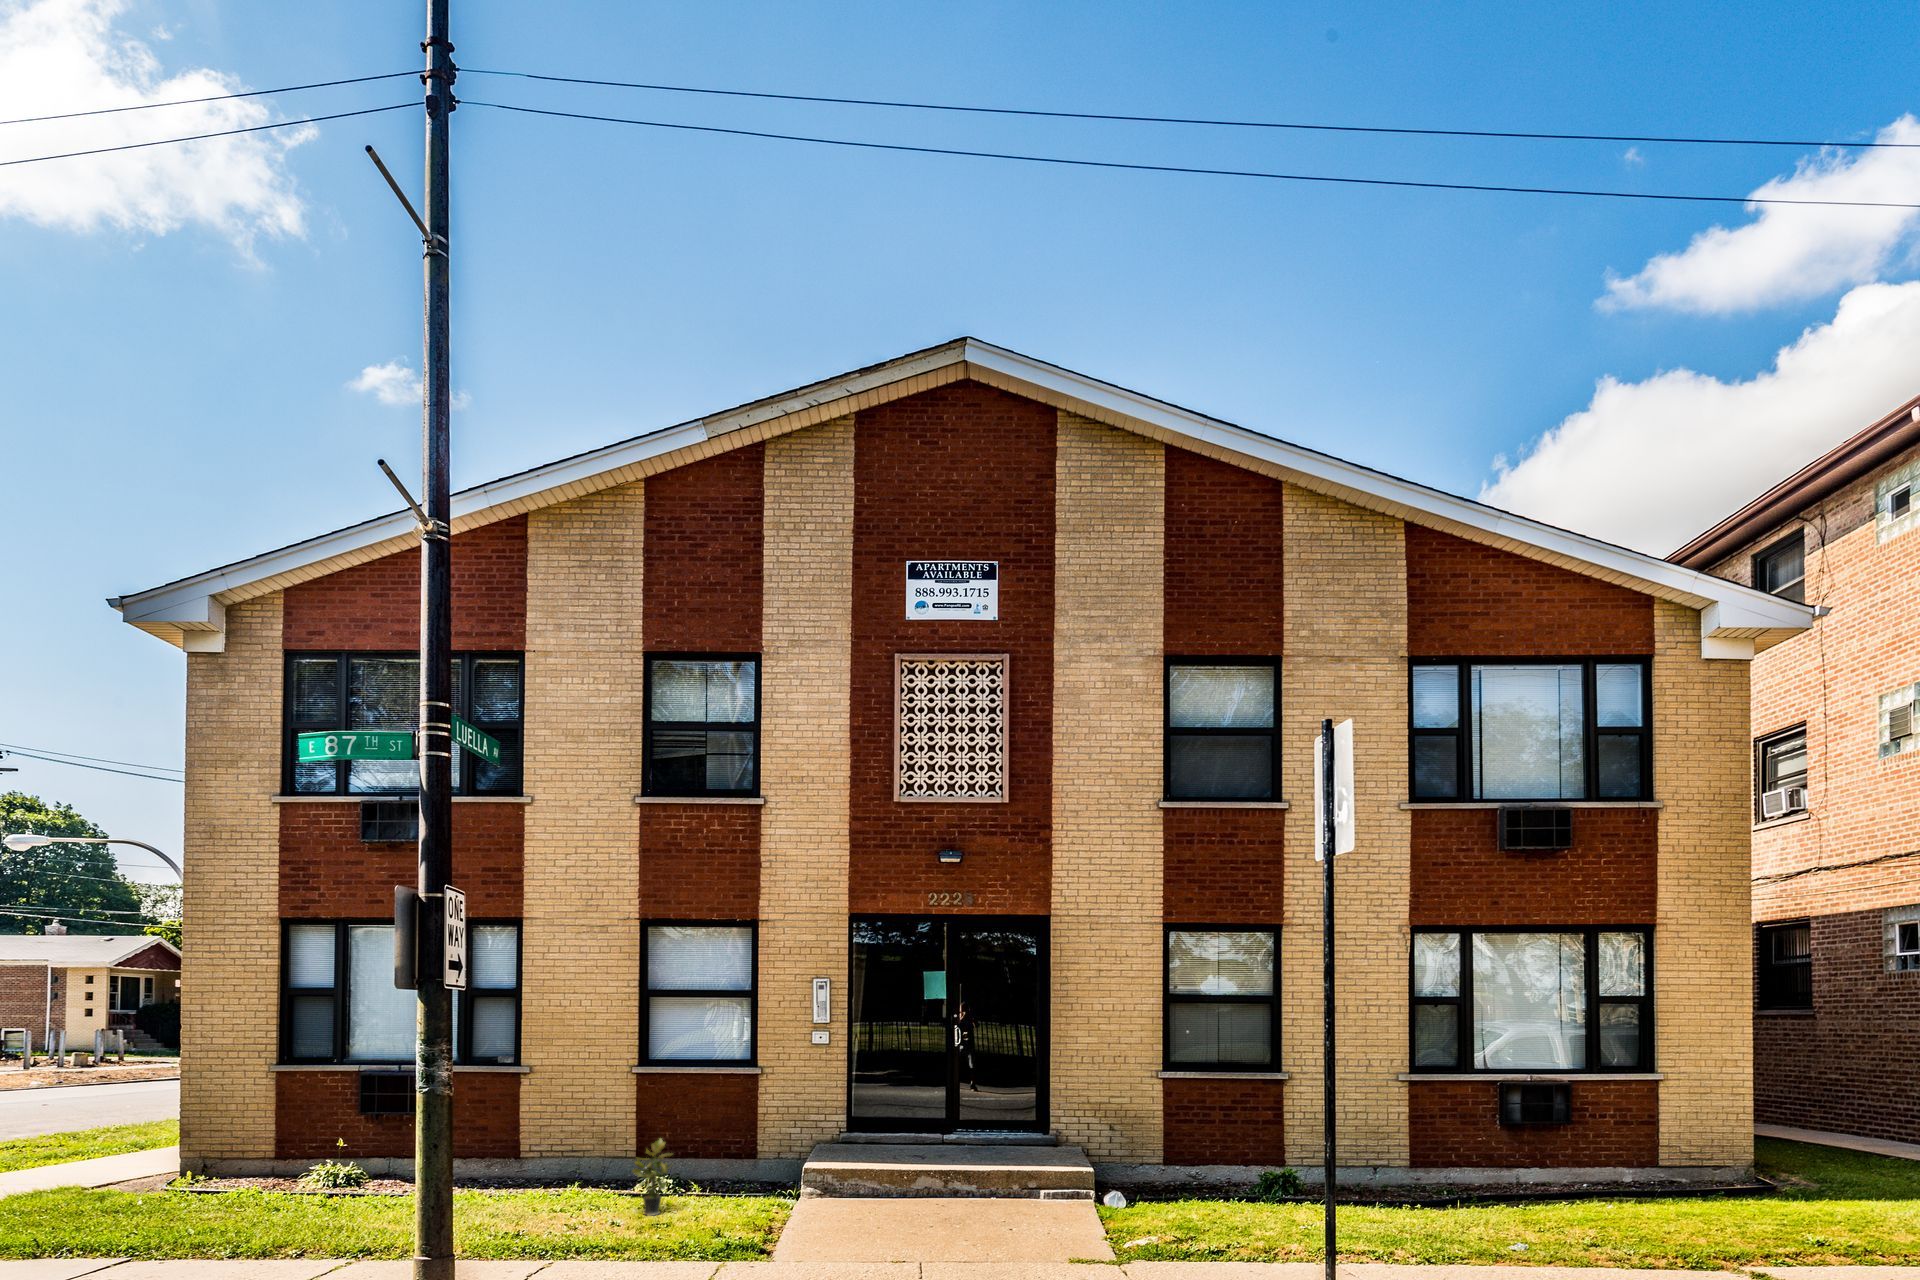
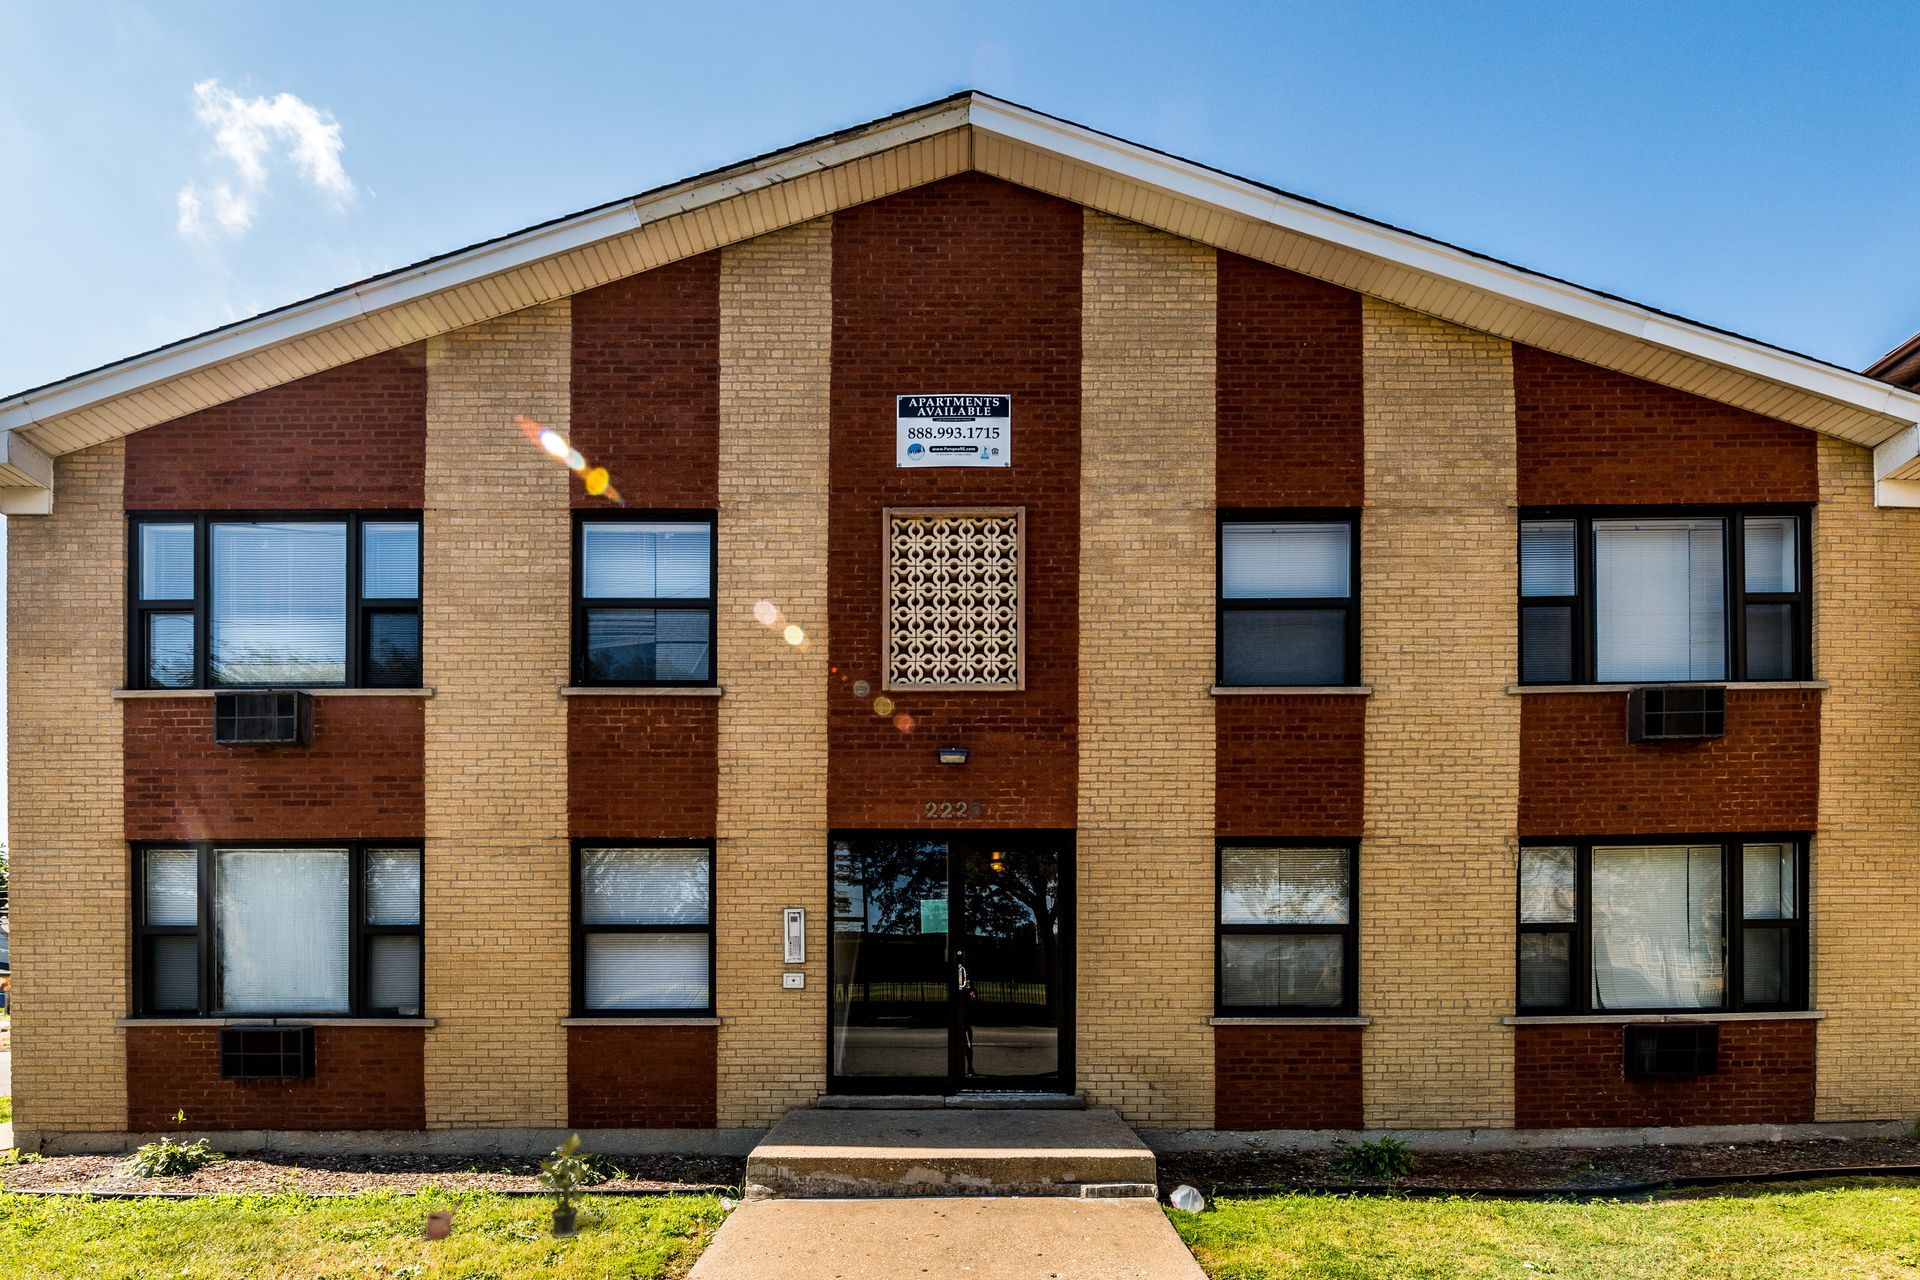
watering can: none [547,1188,574,1216] -> present [421,1201,462,1240]

